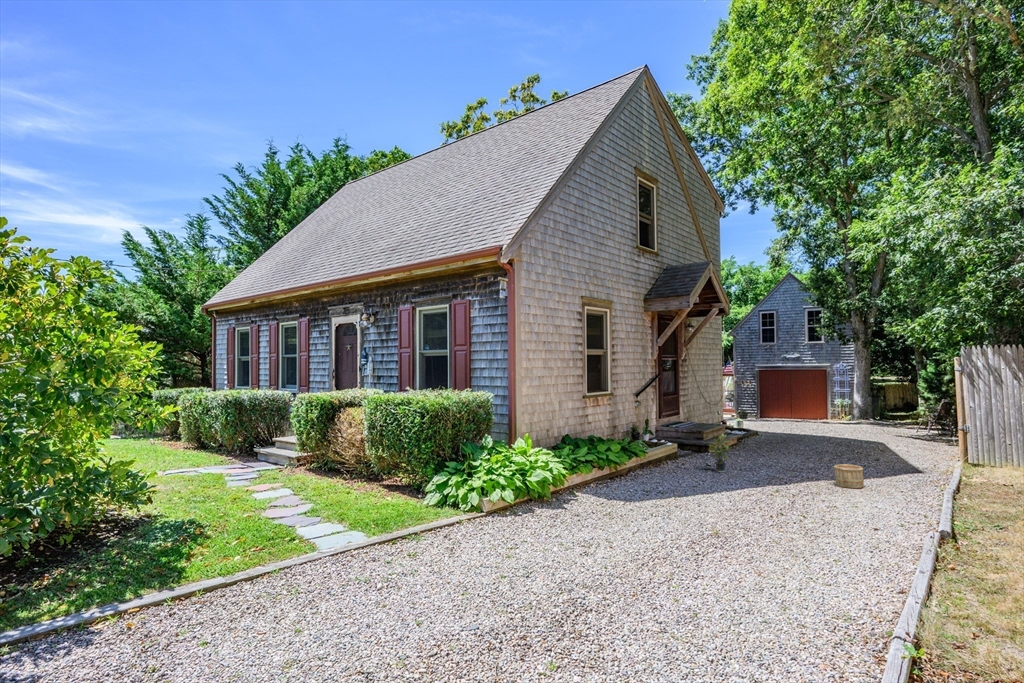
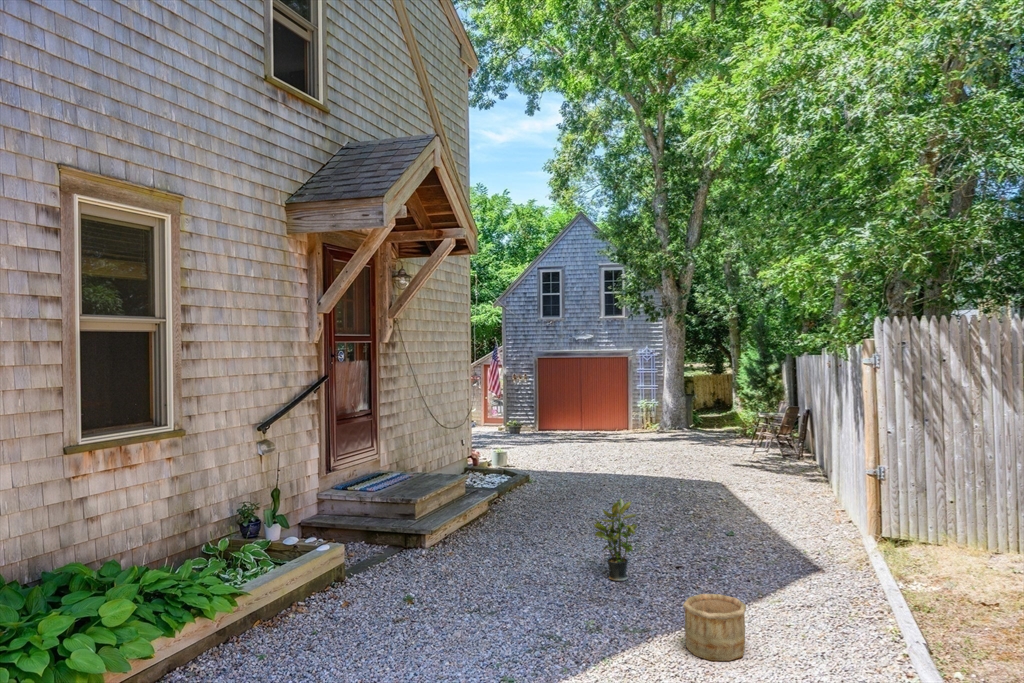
potted plant: present [709,434,730,473] -> present [594,498,637,581]

